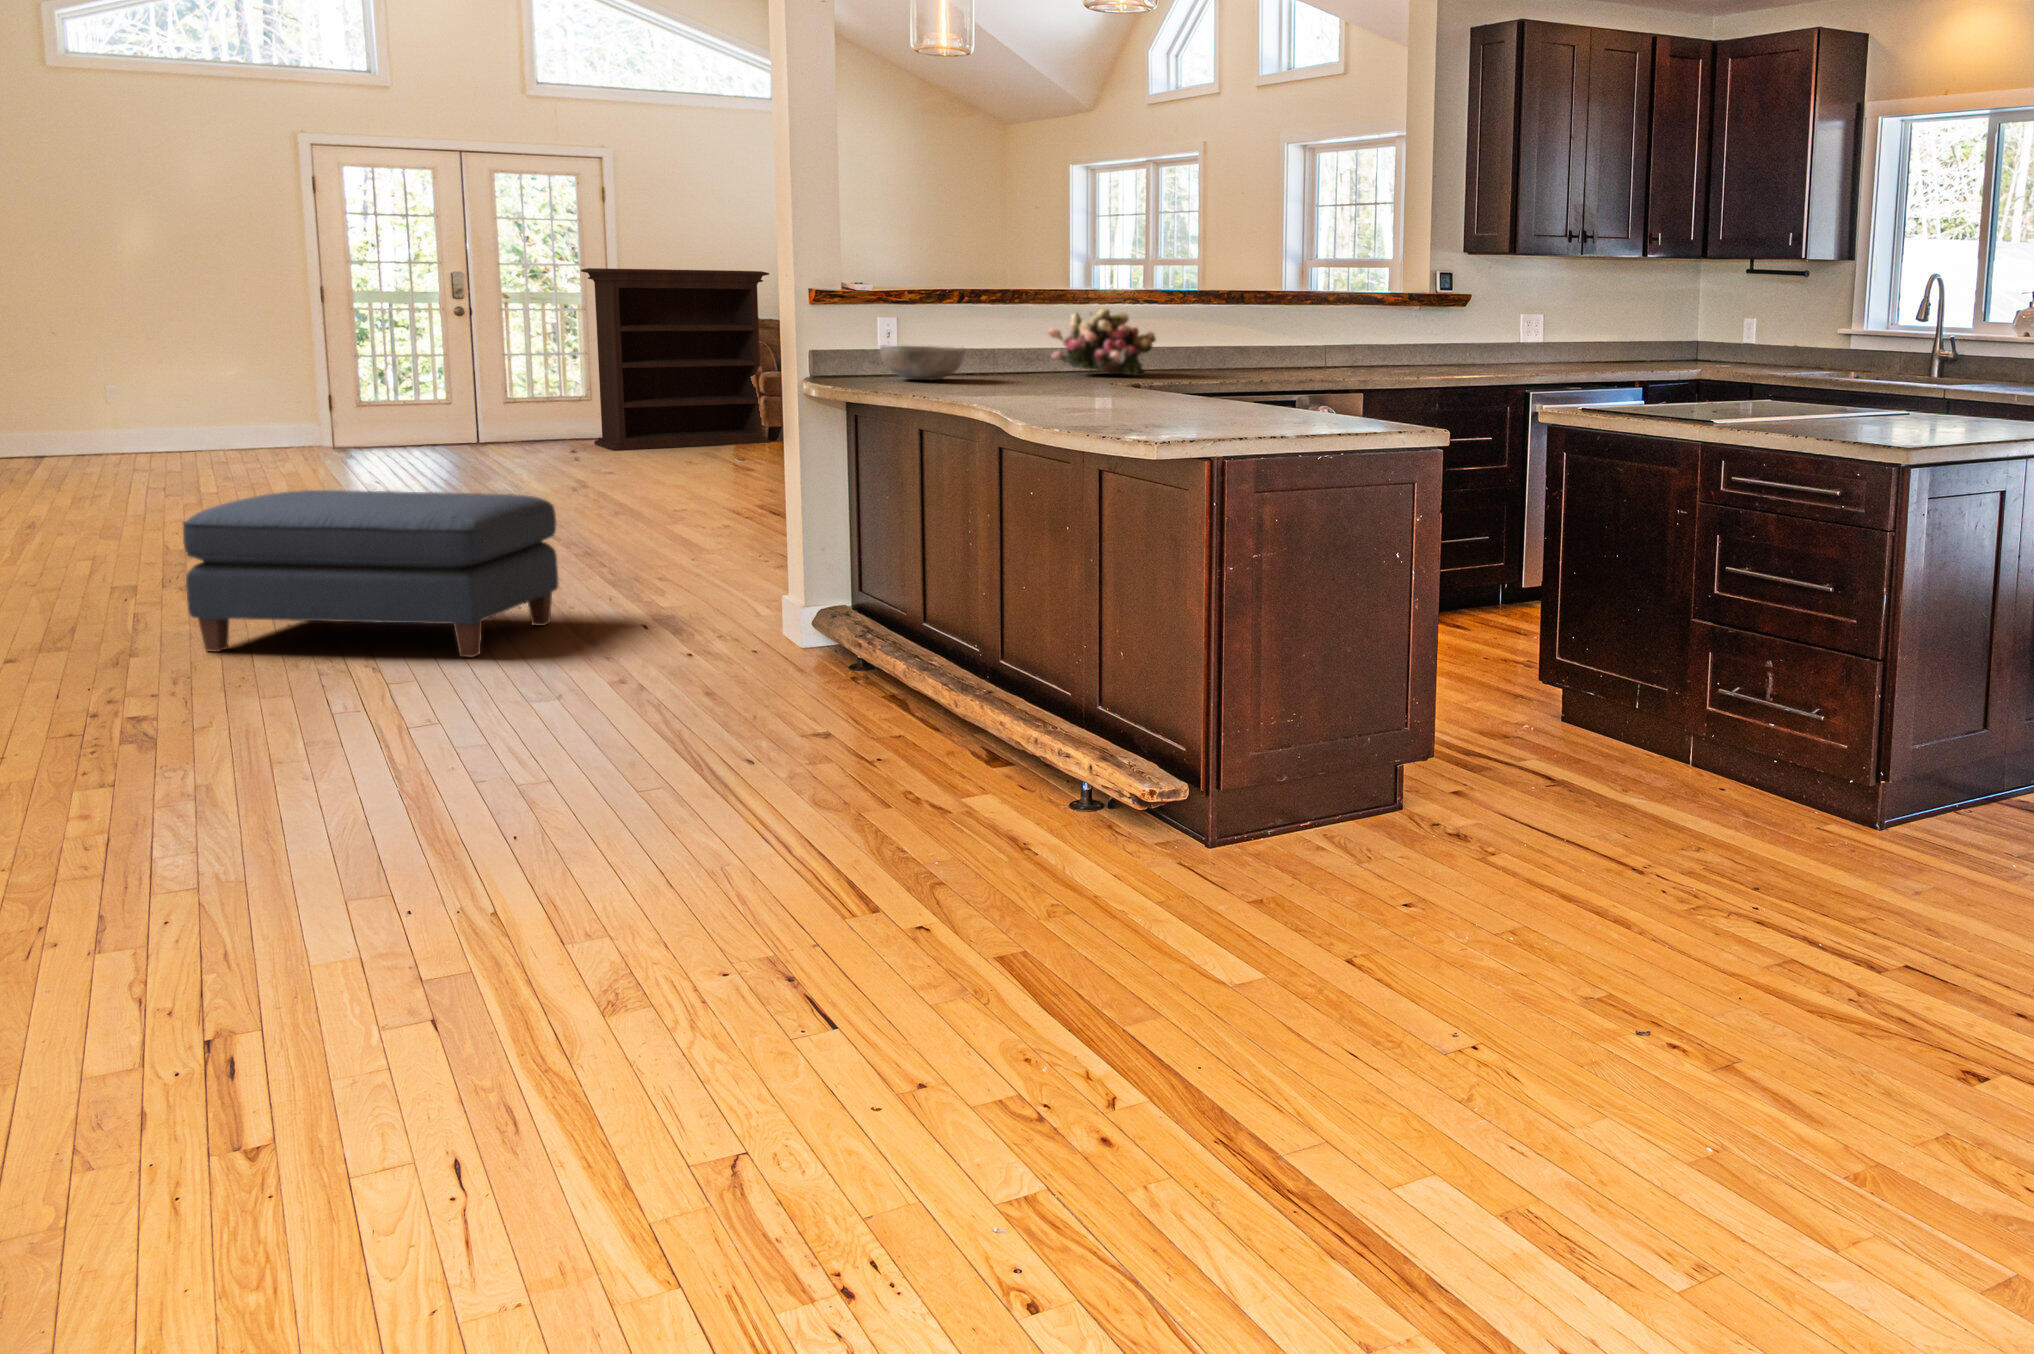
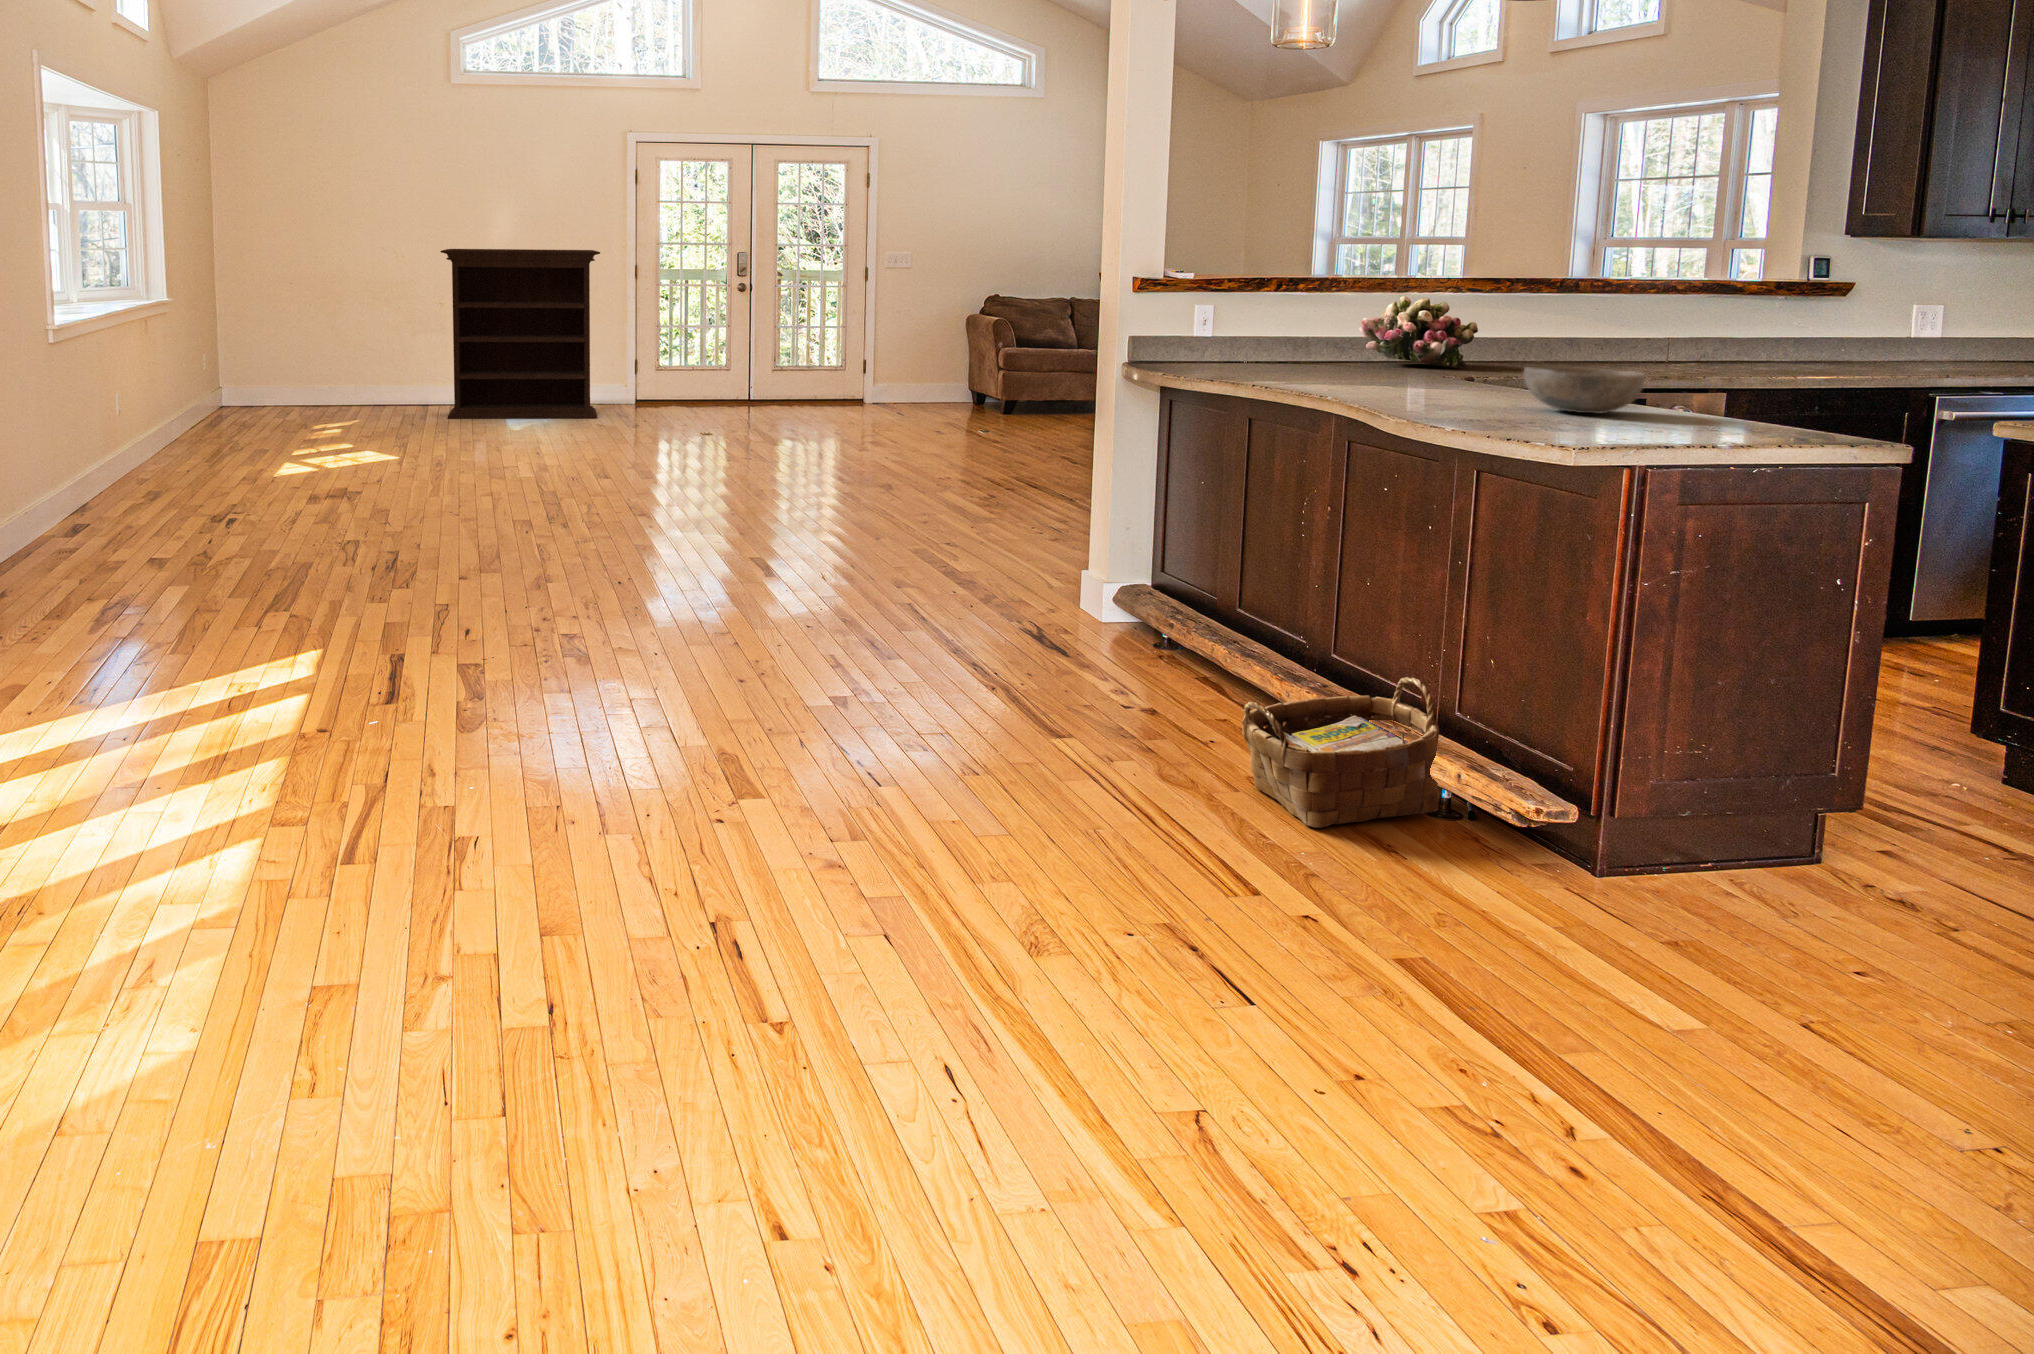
bookshelf: present [581,268,770,450] -> present [441,249,600,418]
bowl: present [880,346,965,380] -> present [1524,367,1646,414]
ottoman: present [183,490,558,657] -> none [606,447,882,599]
woven basket: none [886,678,1081,839] -> present [1242,677,1439,828]

